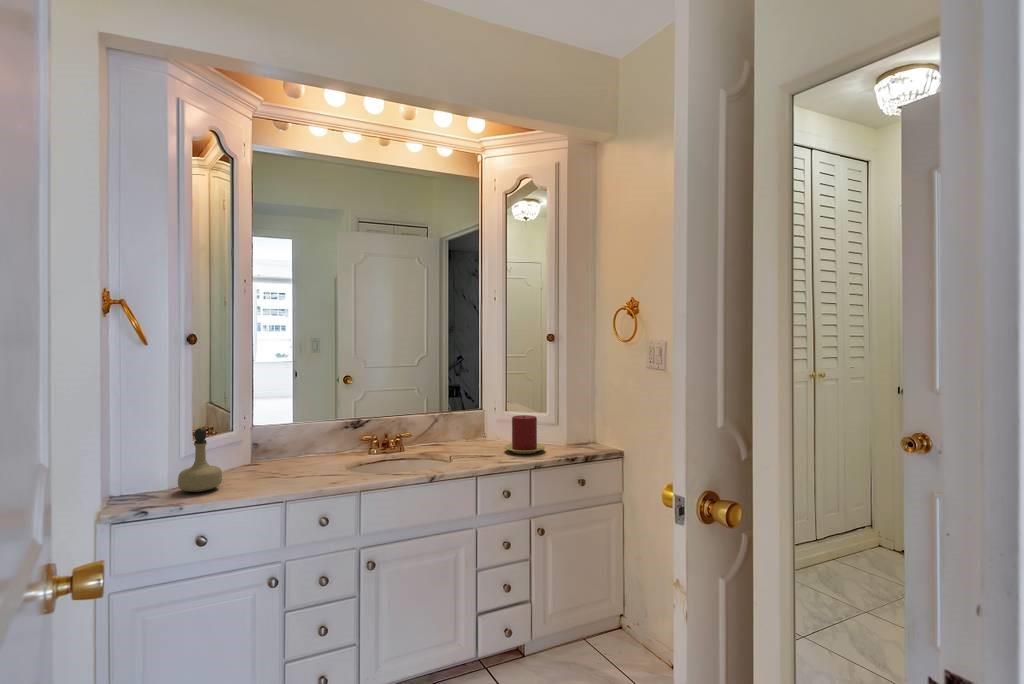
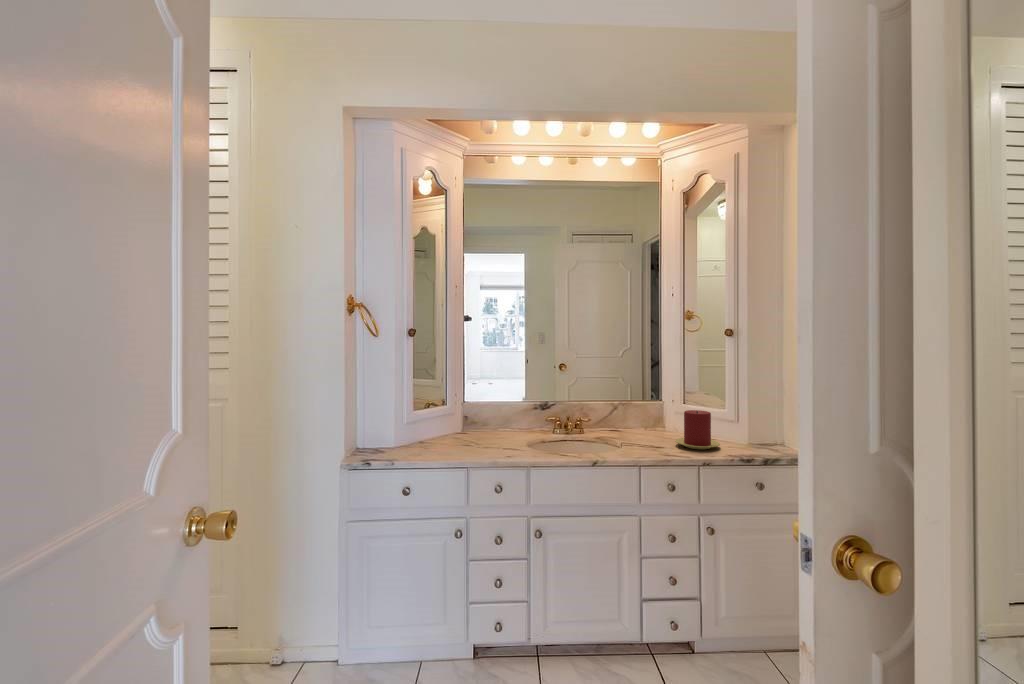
perfume bottle: present [178,428,222,492] -> none [399,403,429,452]

